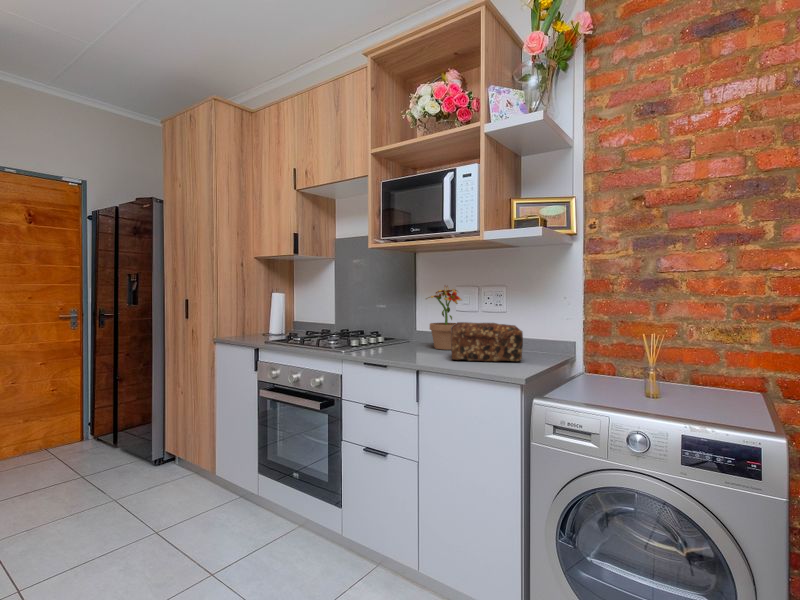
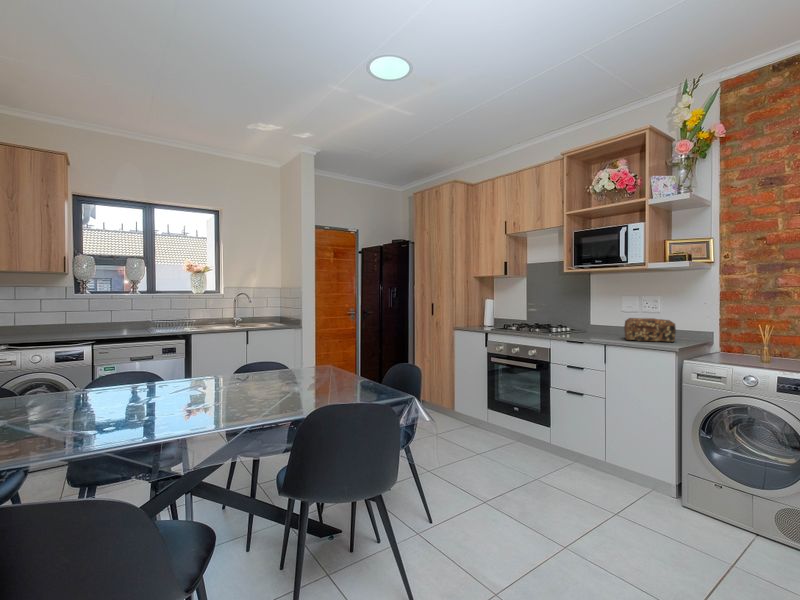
potted plant: present [426,286,462,350] -> none [603,294,629,335]

